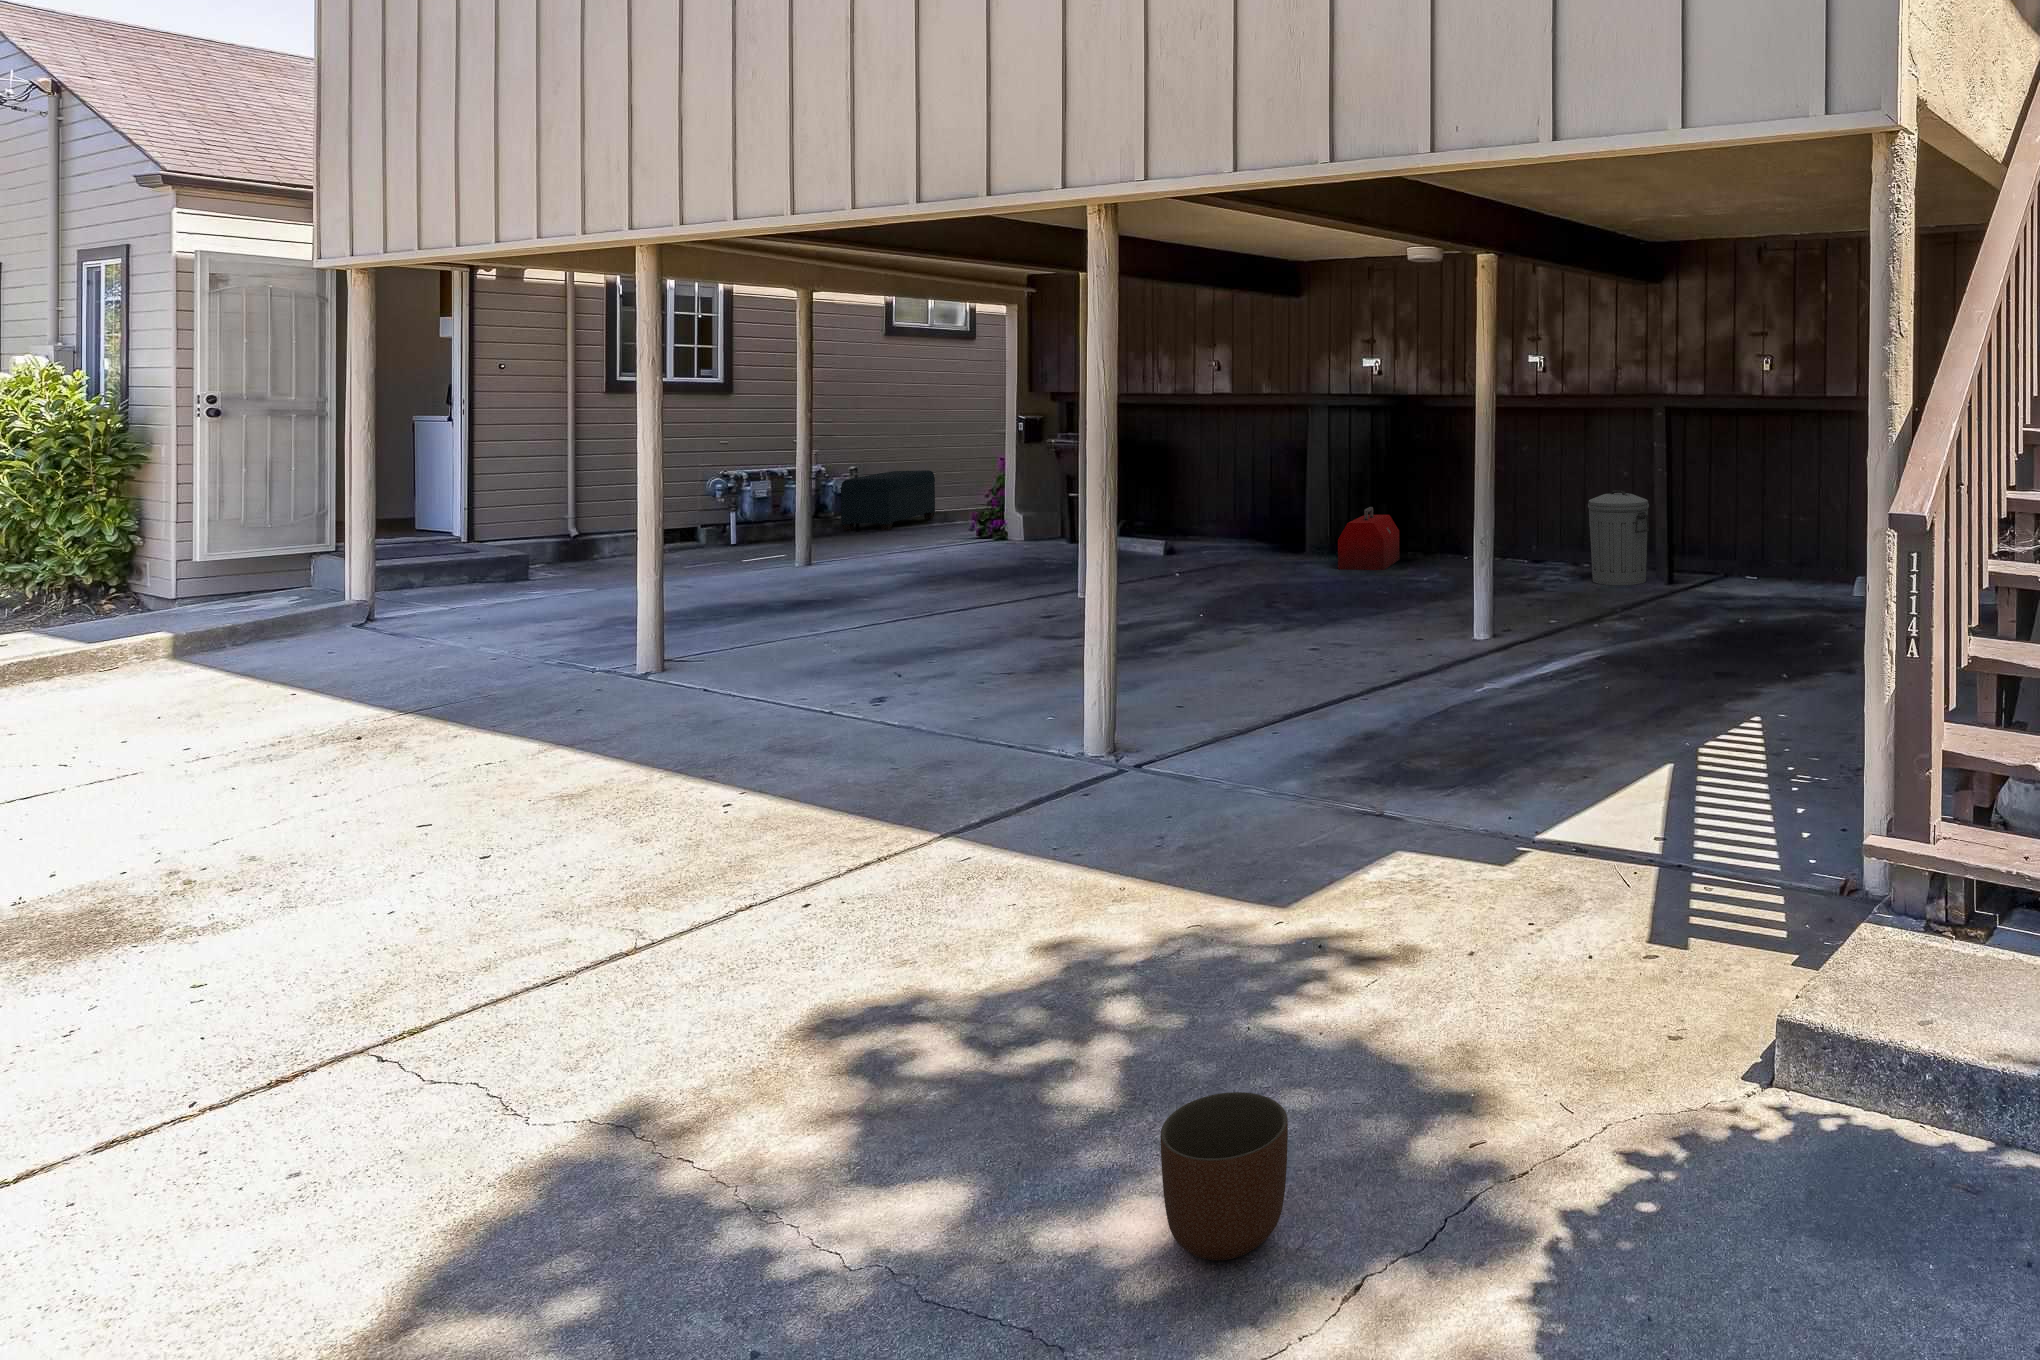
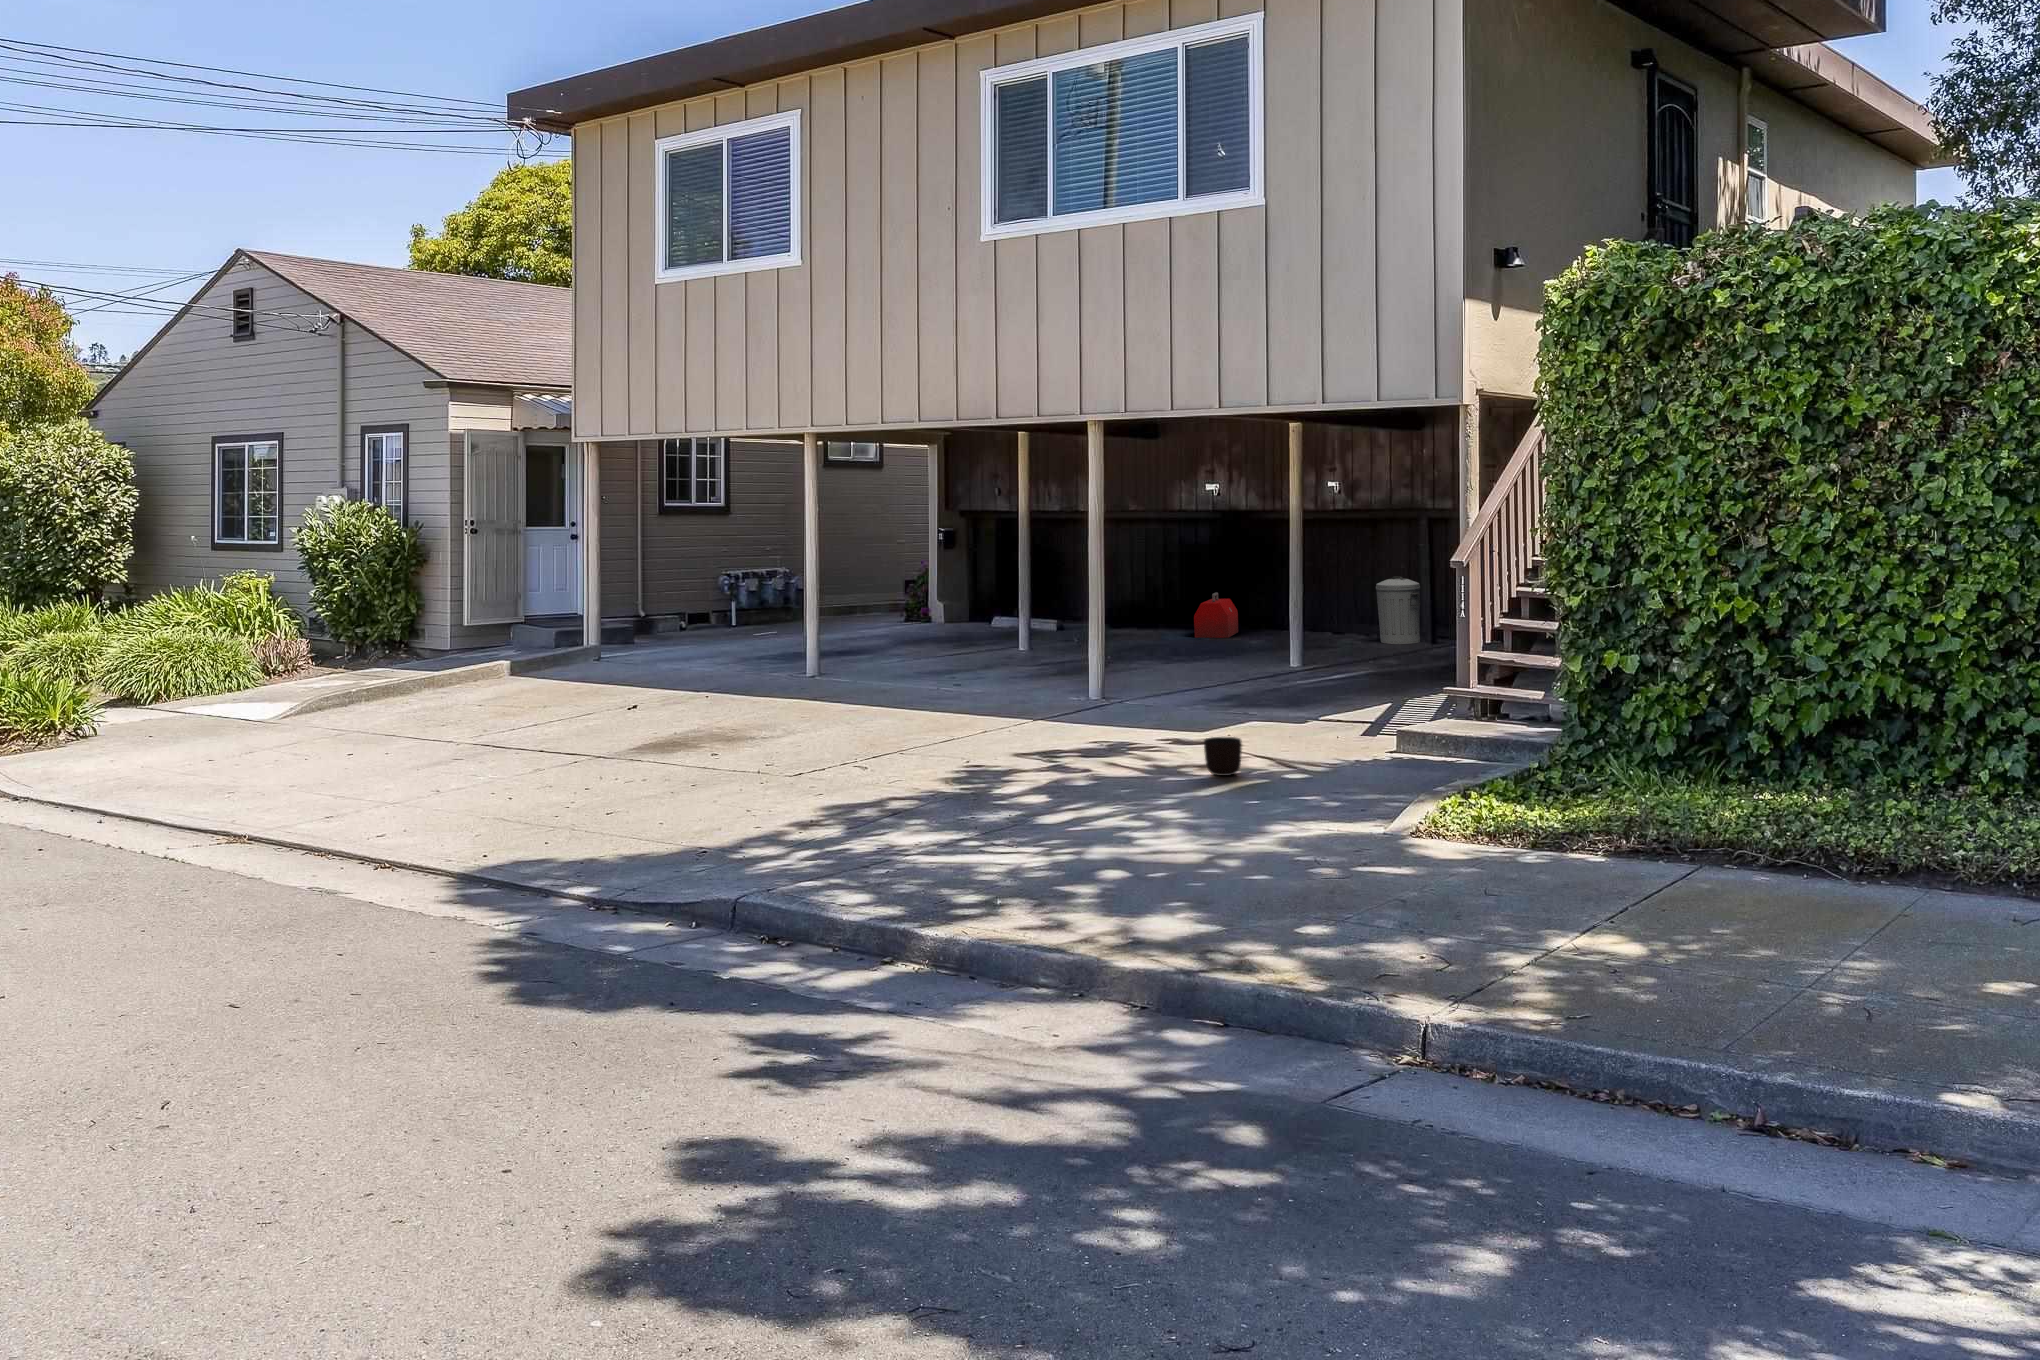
bench: present [841,470,935,531] -> none [798,573,858,620]

